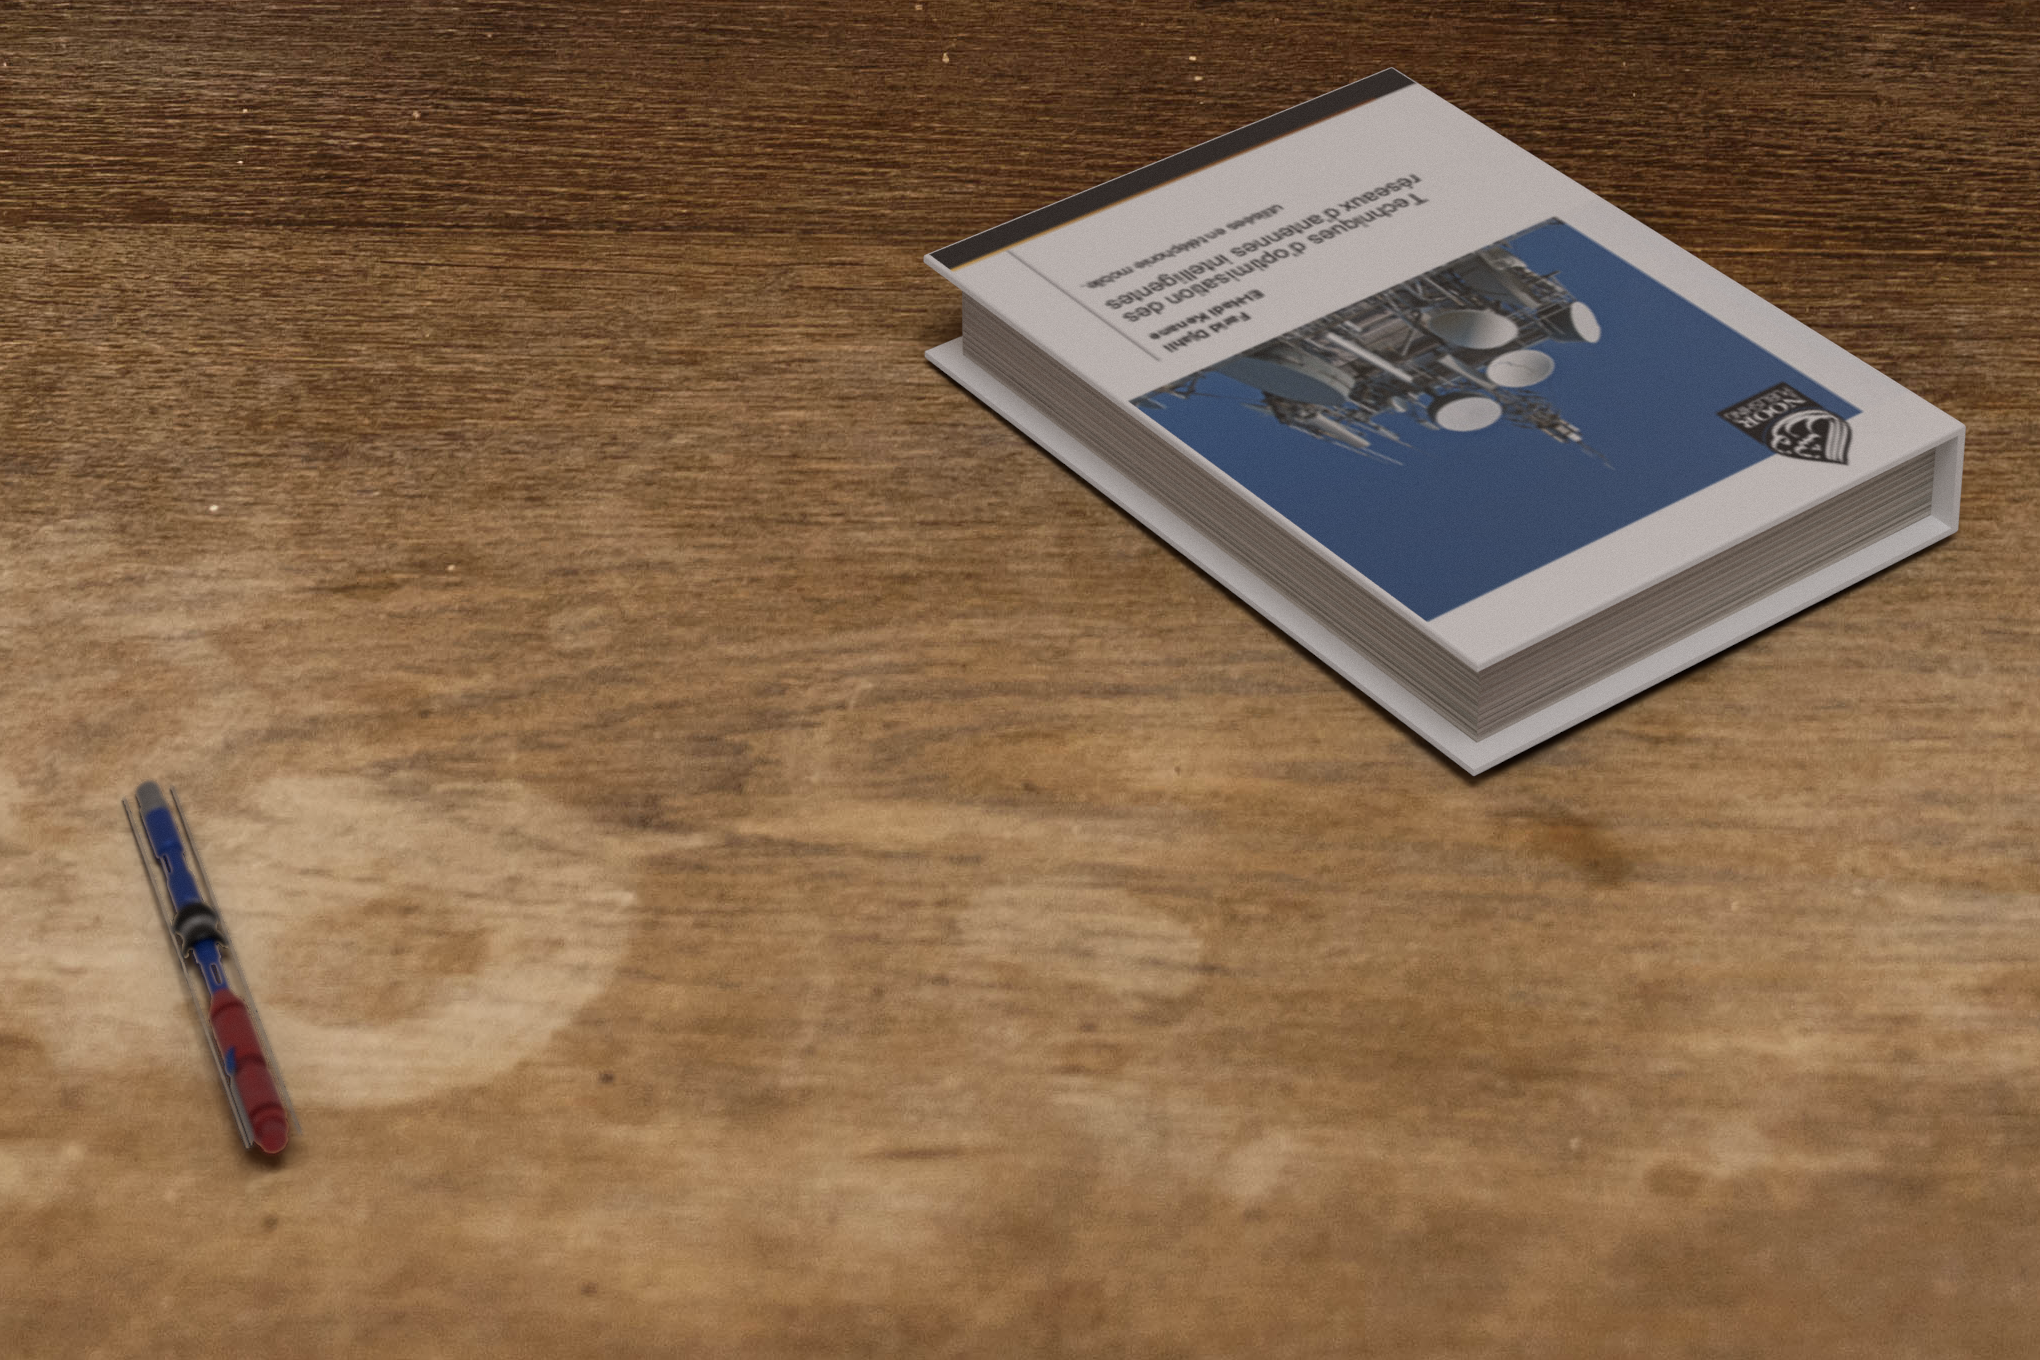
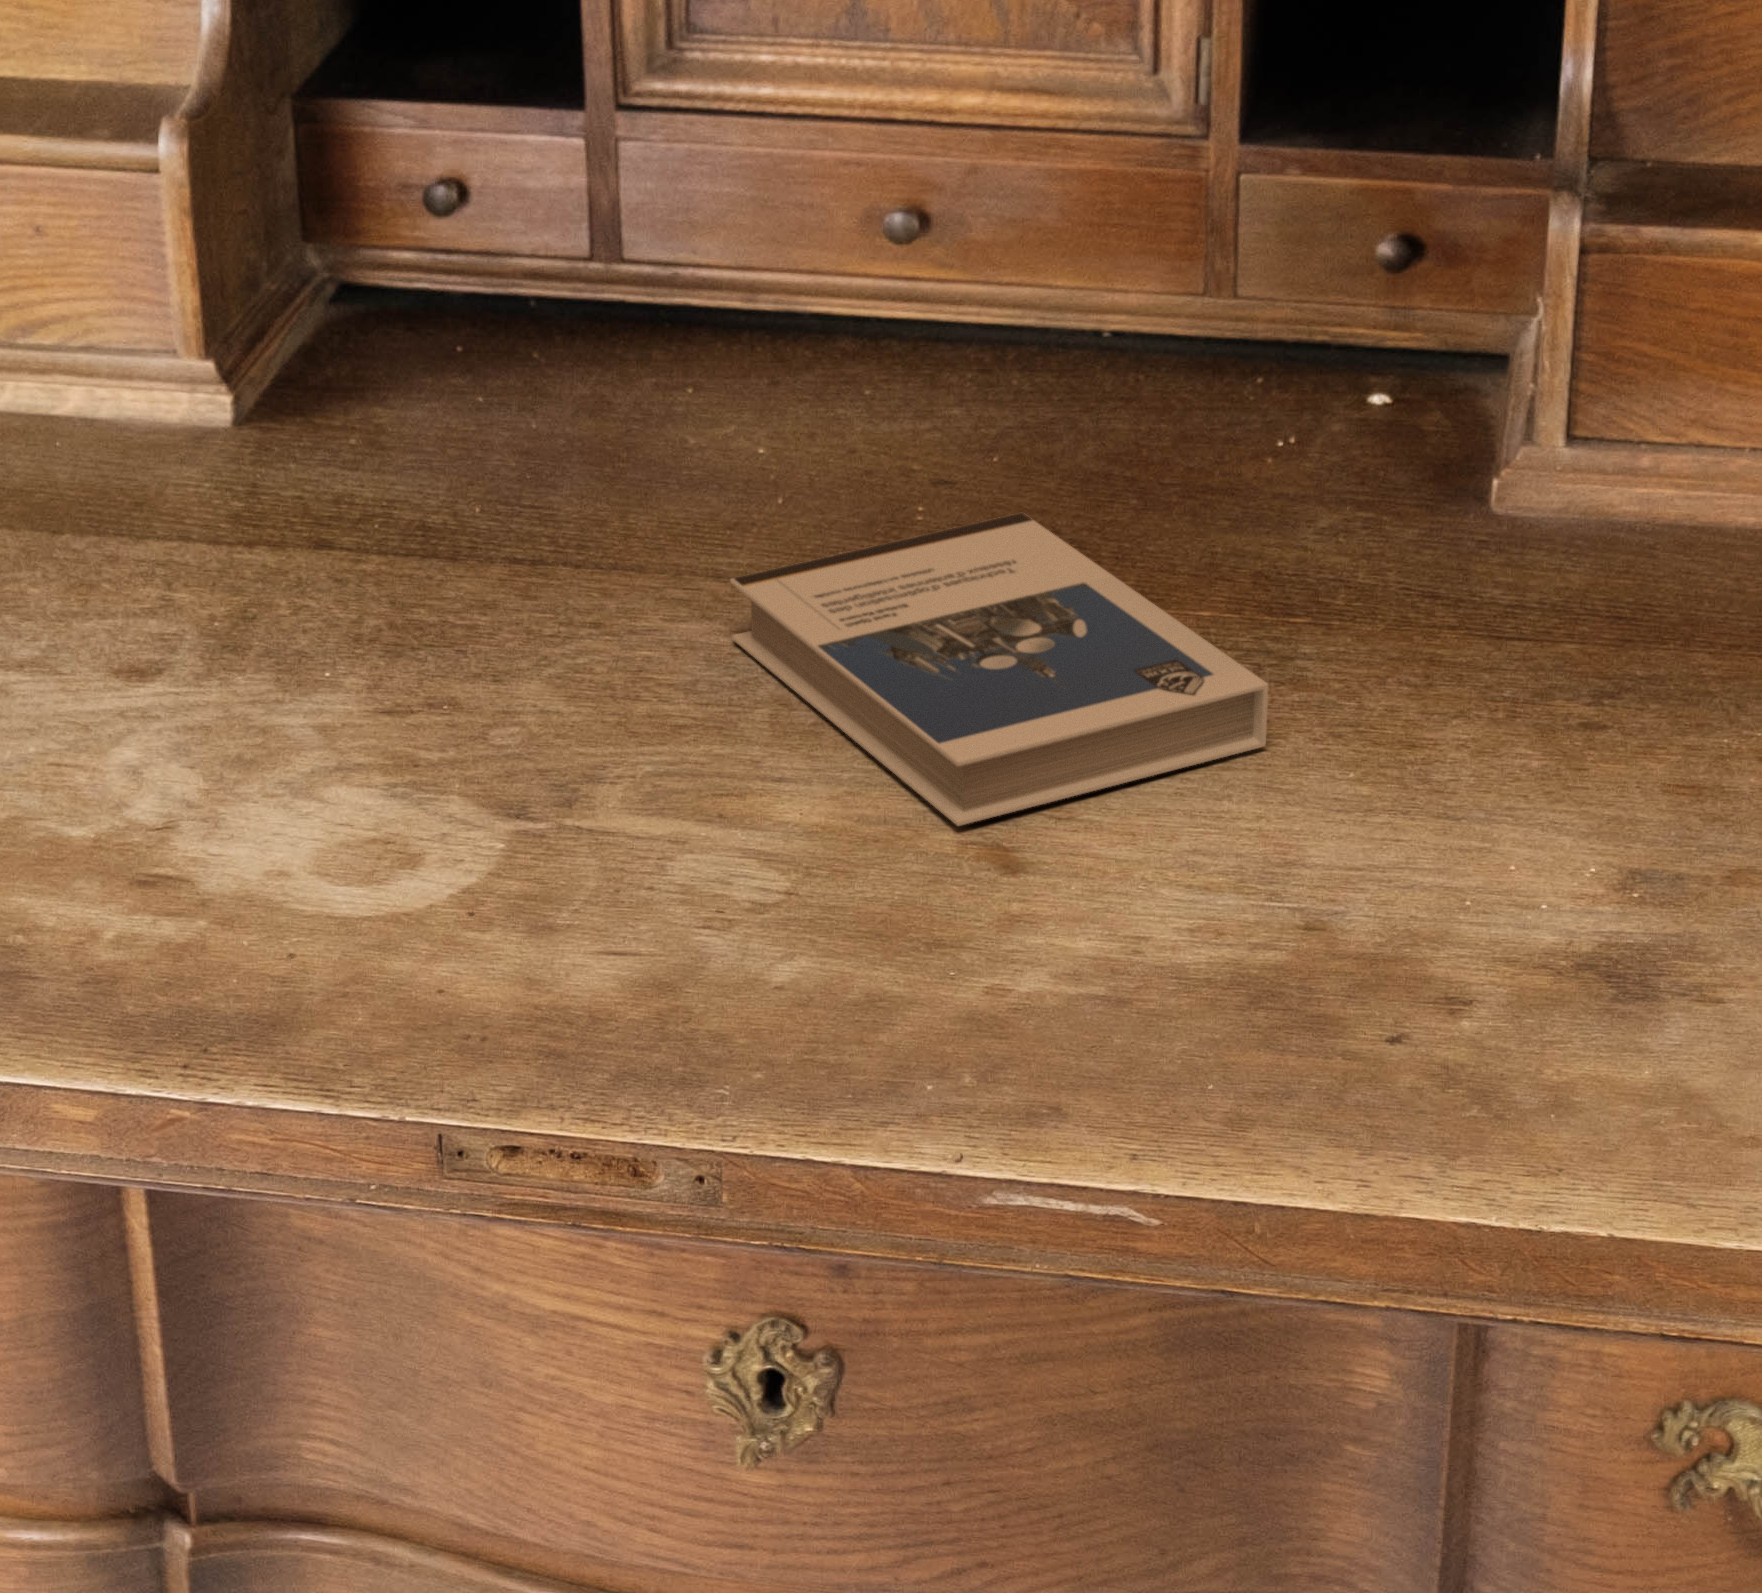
pen: present [123,780,301,1154] -> none [259,783,315,924]

